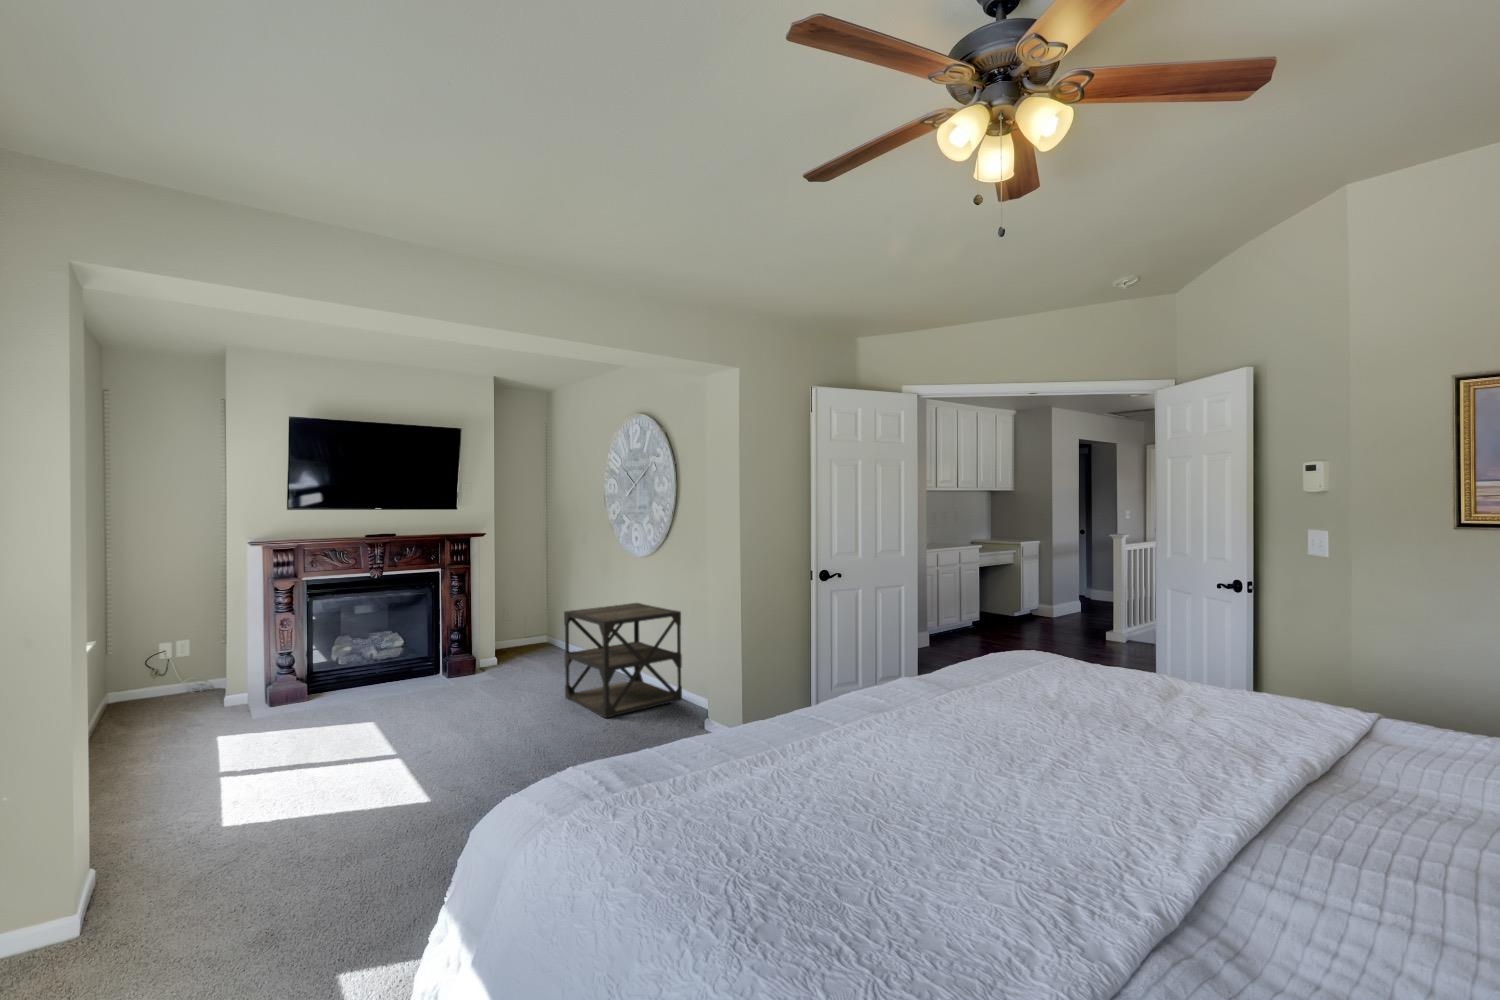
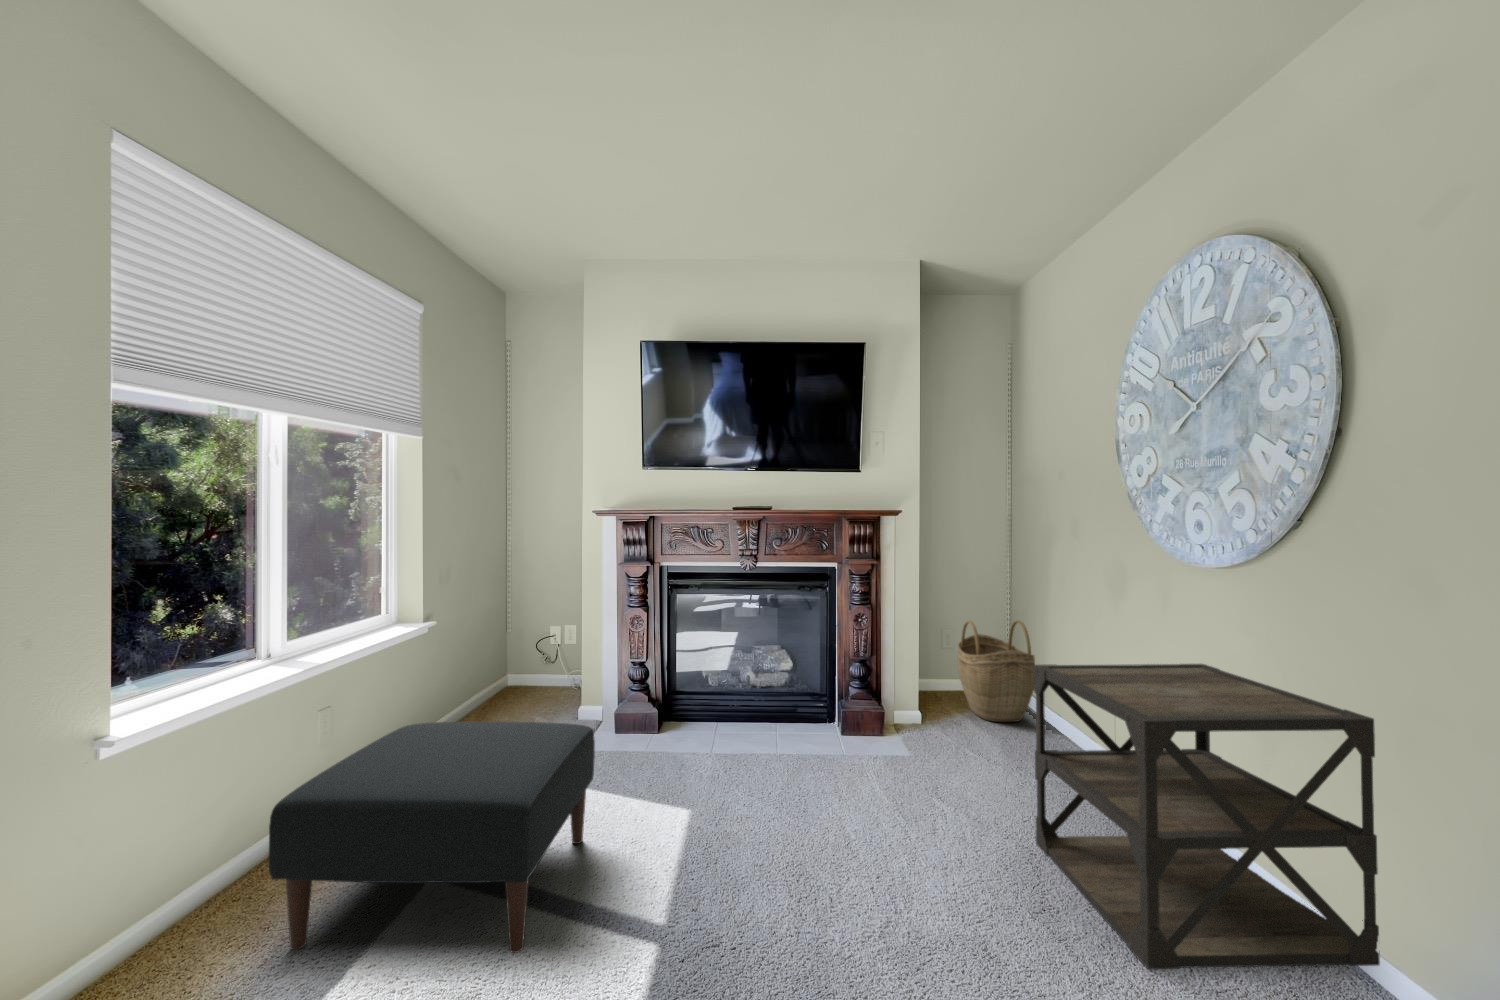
woven basket: none [519,596,566,659] -> present [958,620,1035,722]
ottoman: none [149,678,323,810] -> present [269,721,595,953]

